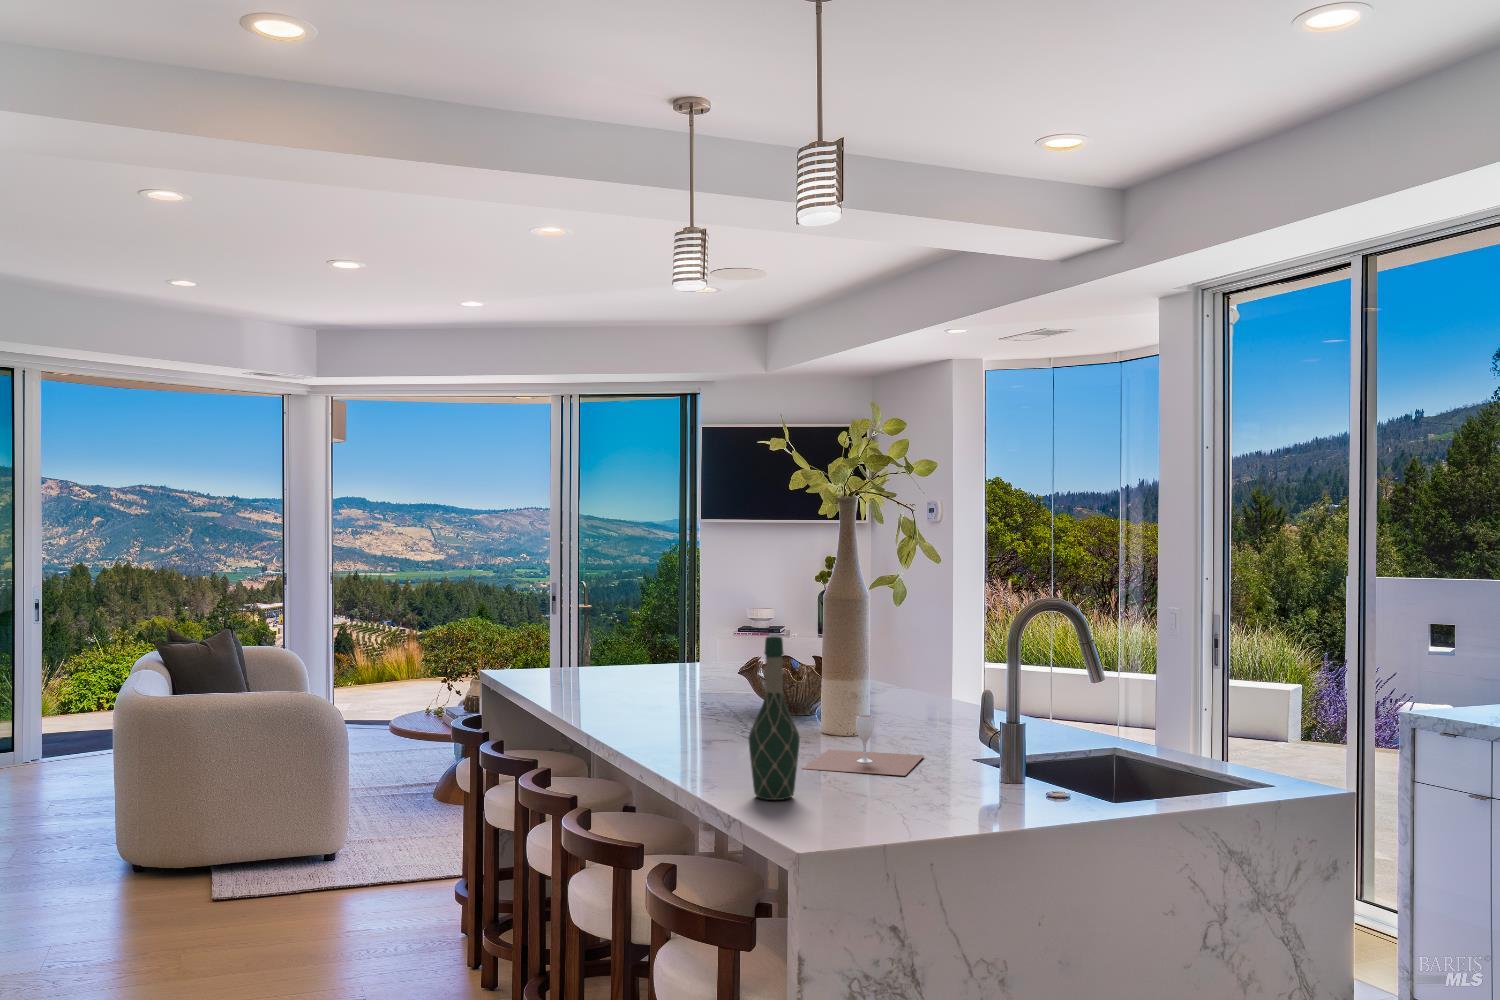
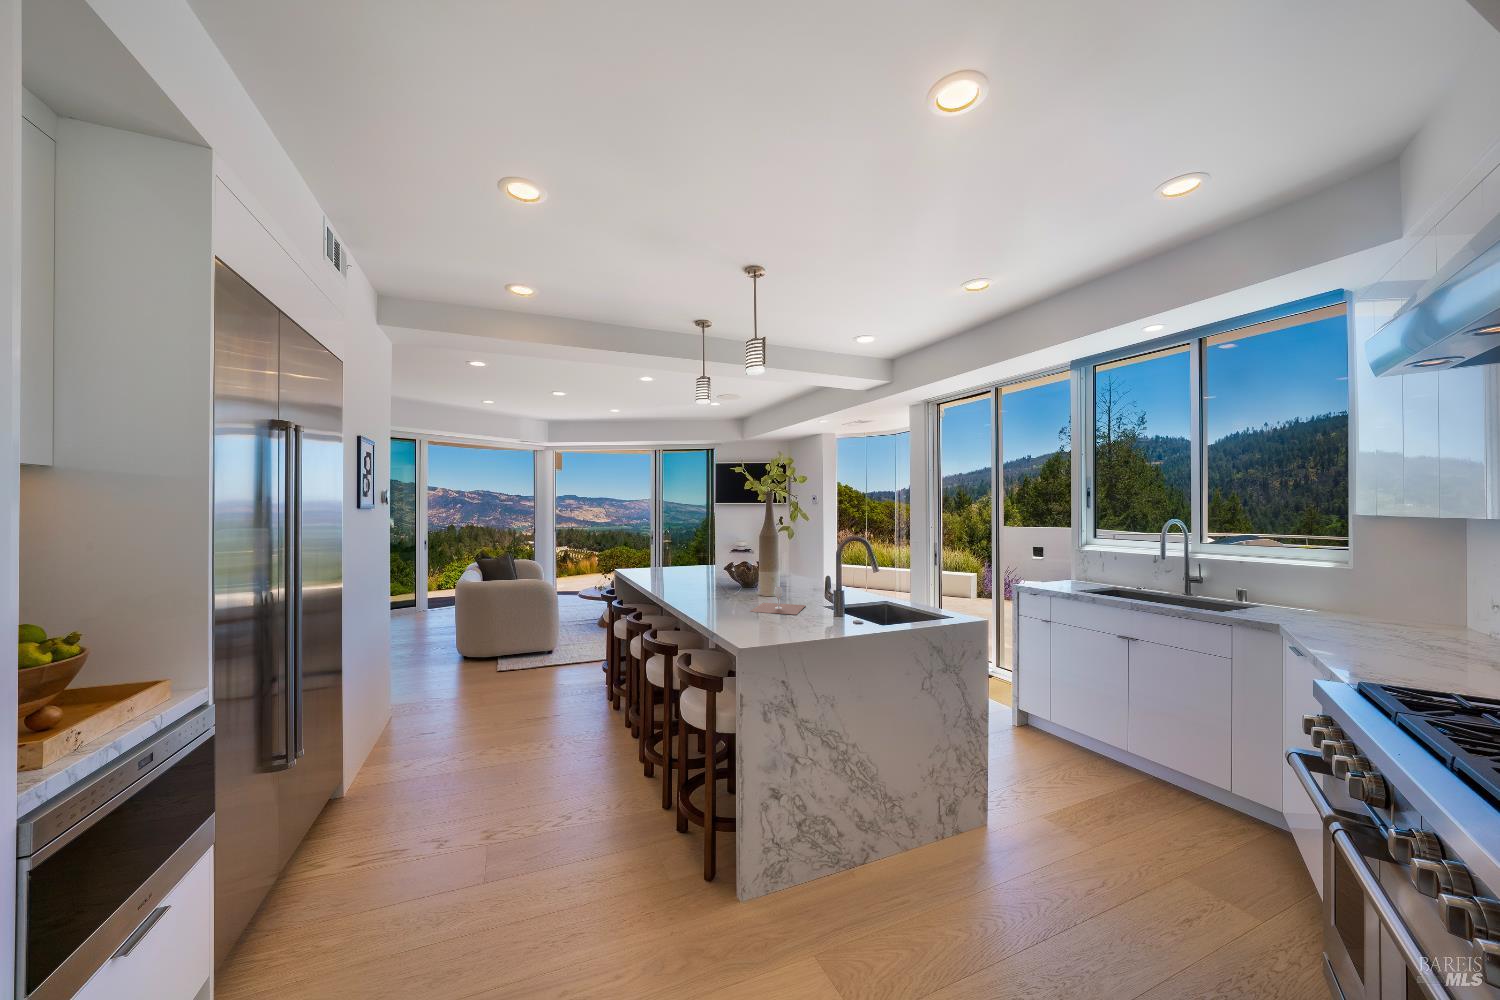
wine bottle: present [749,636,800,800] -> none [722,550,746,627]

